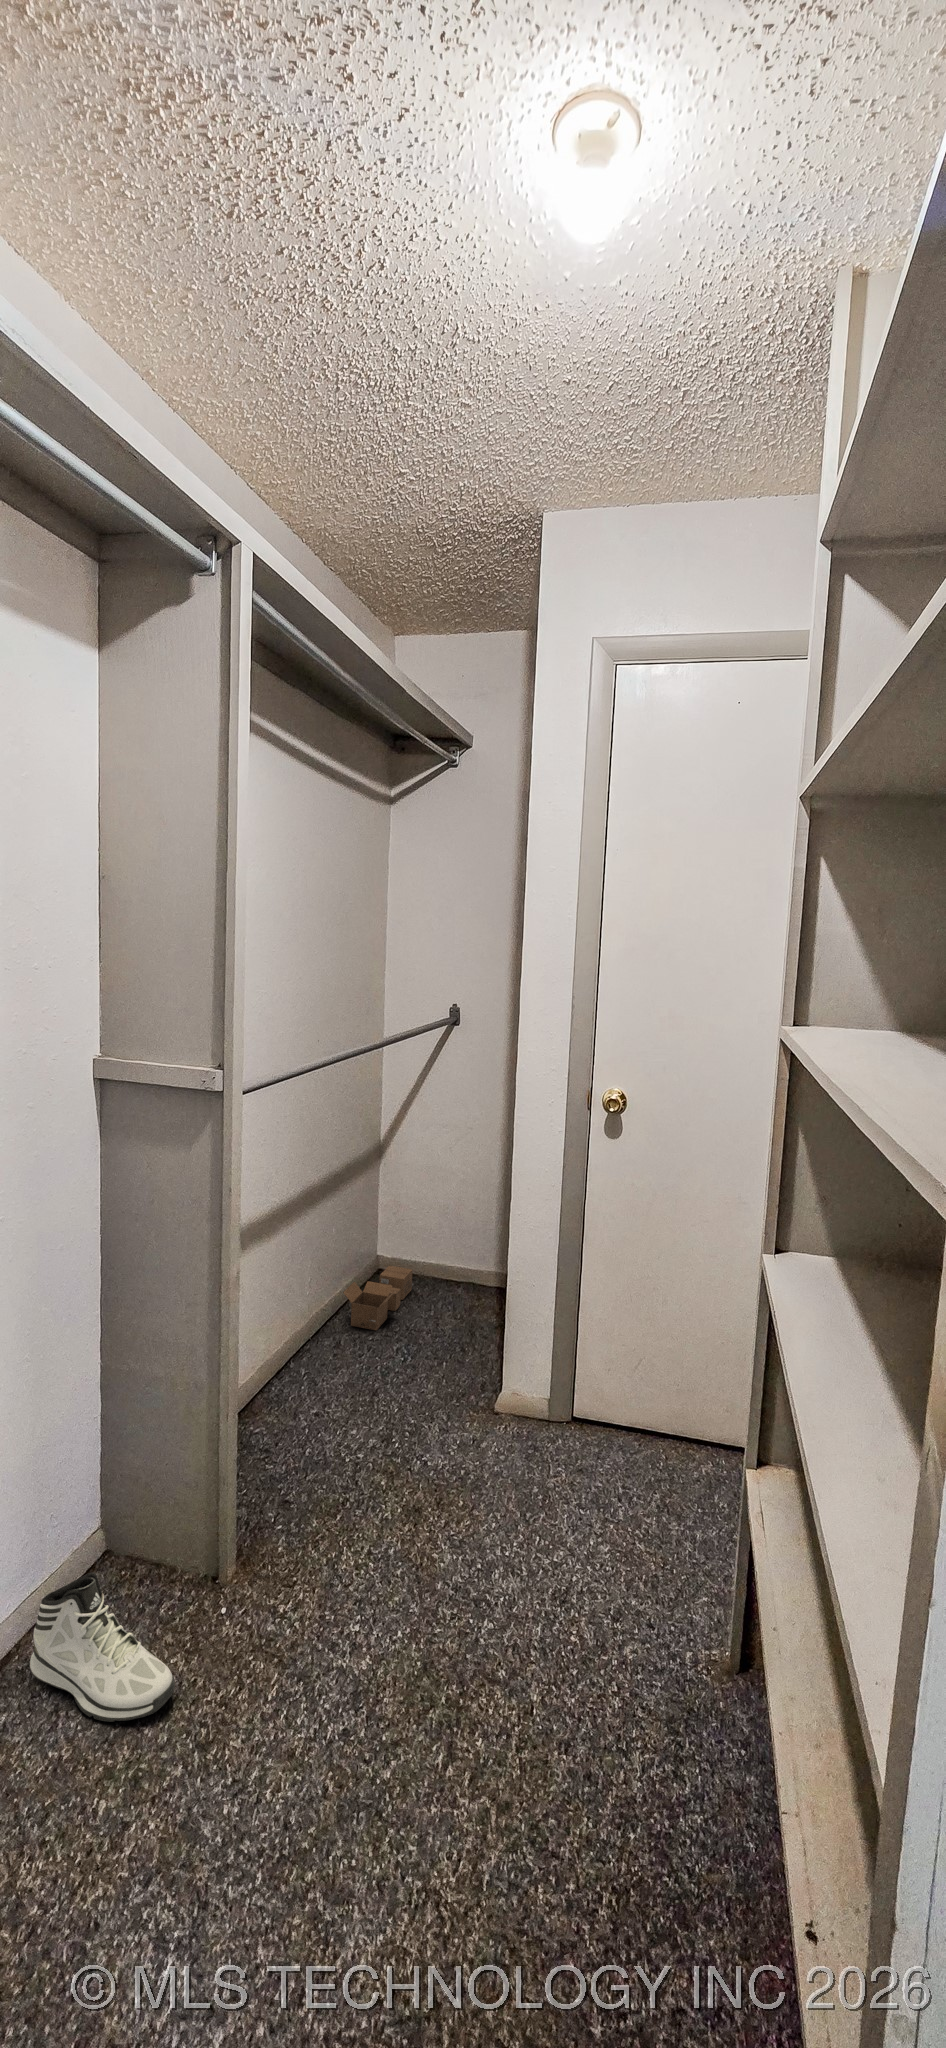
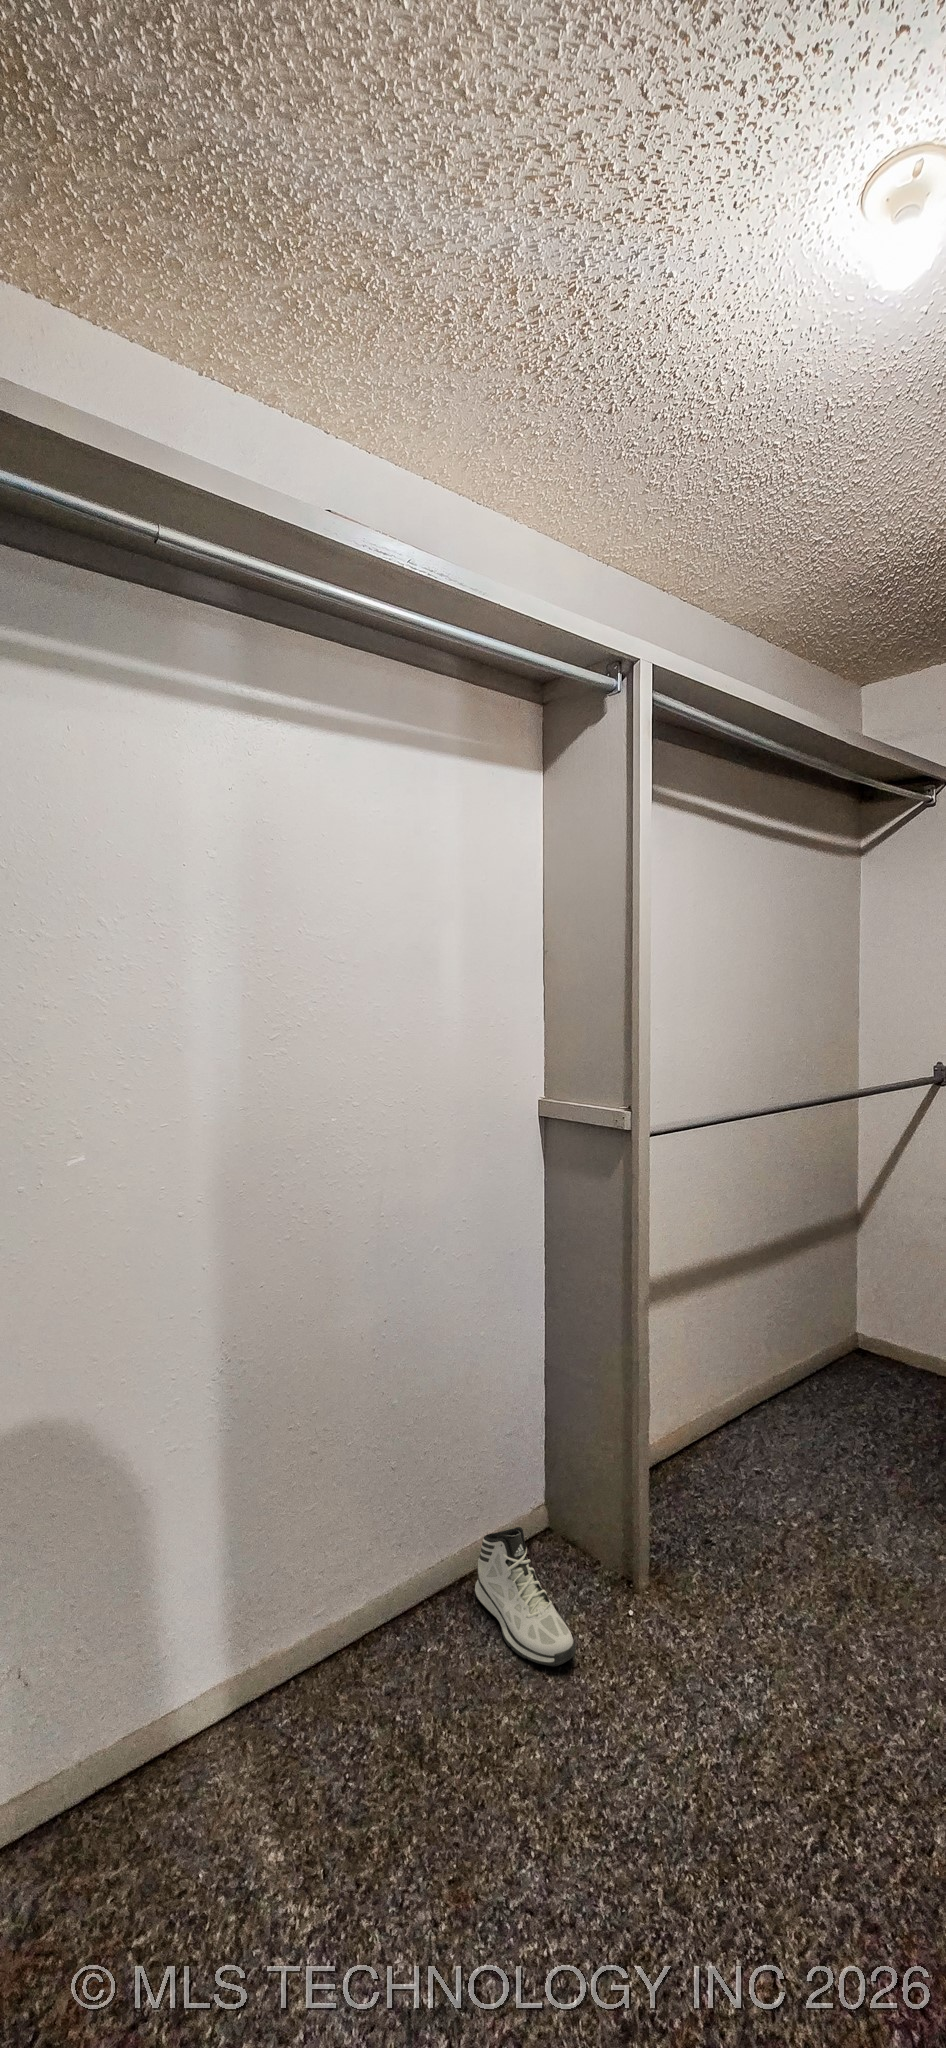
cardboard box: present [343,1266,412,1330] -> none [804,1341,893,1405]

